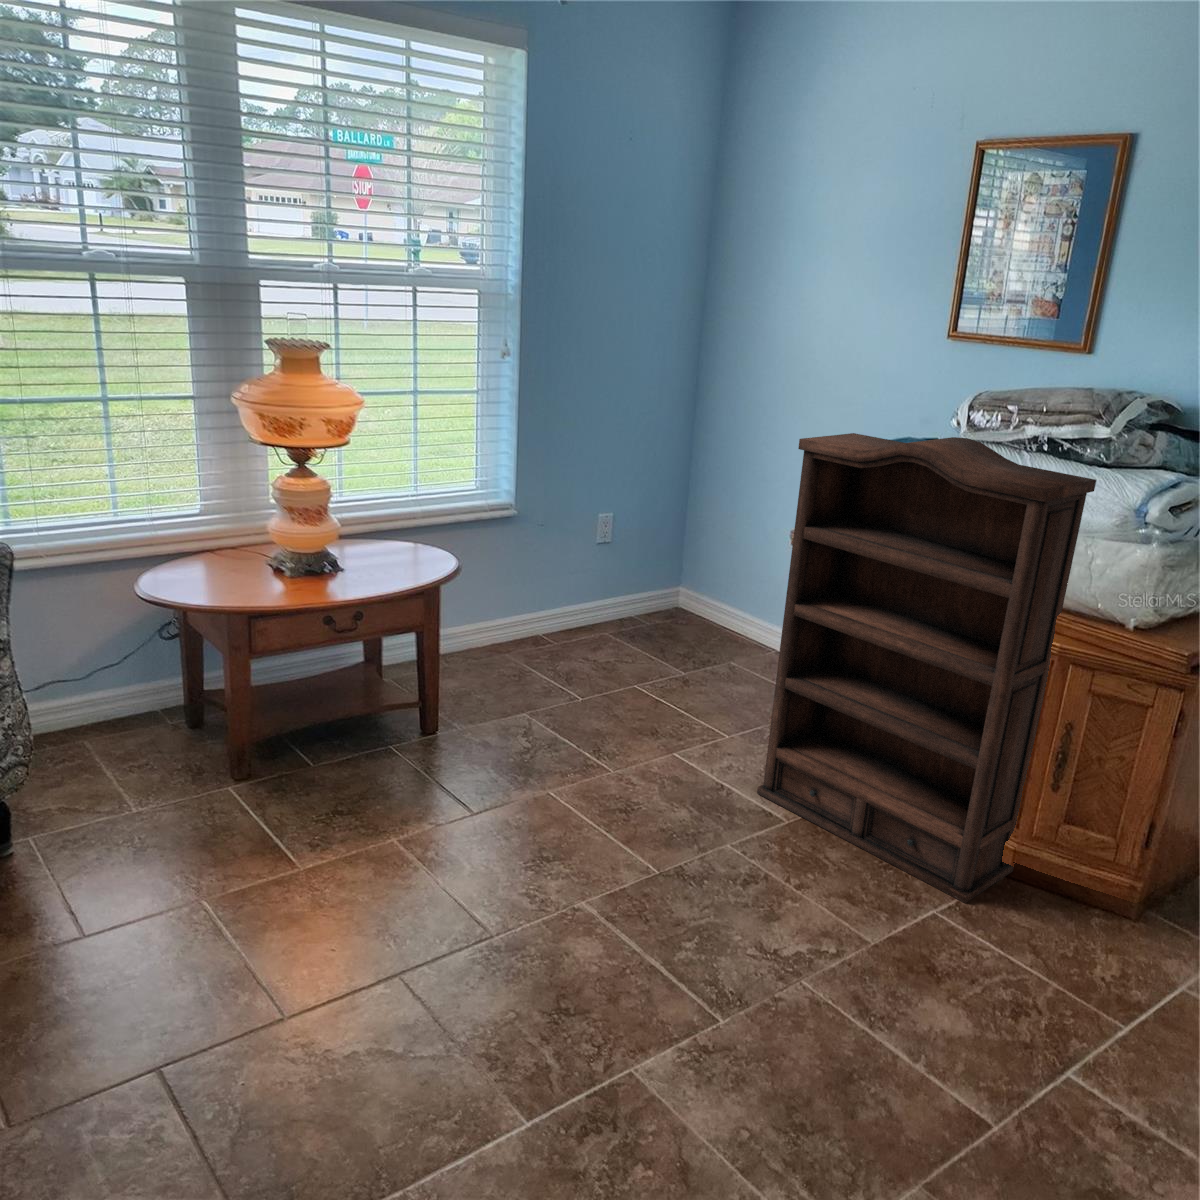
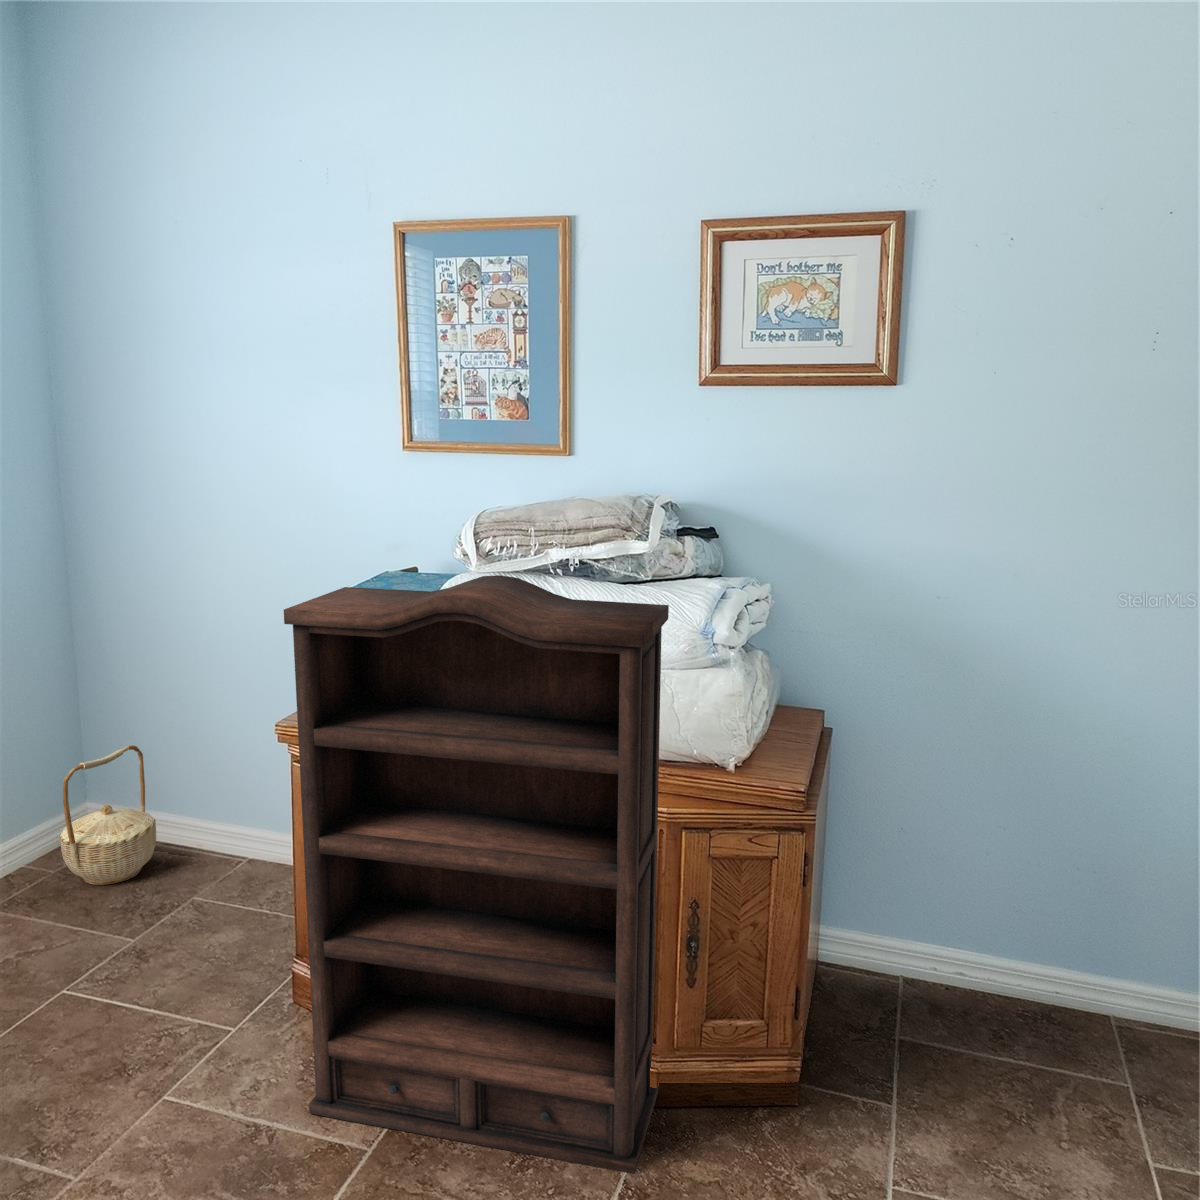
basket: none [653,542,717,636] -> present [60,745,156,885]

